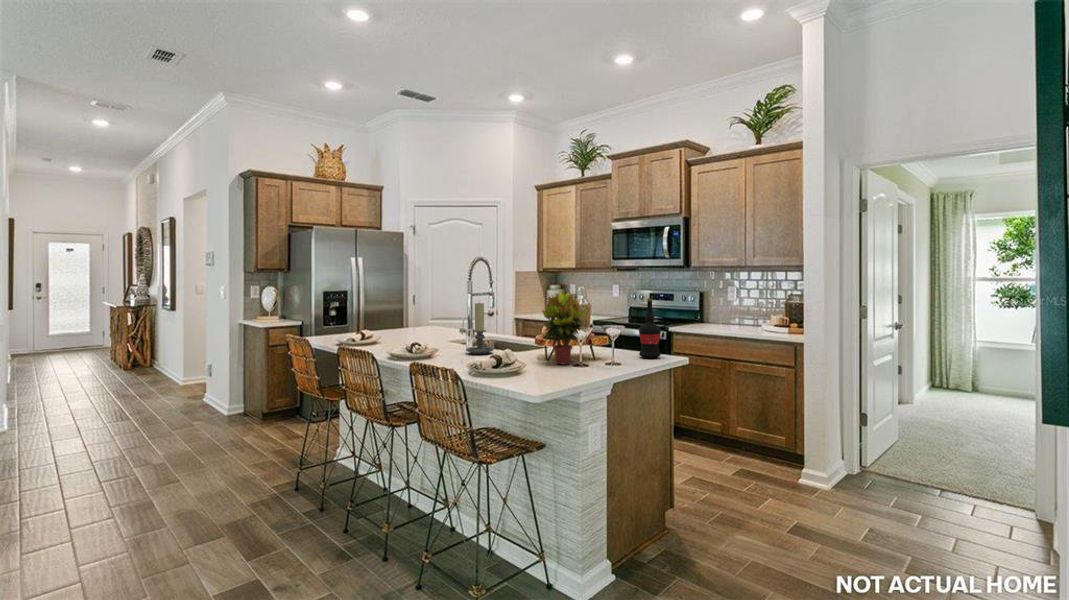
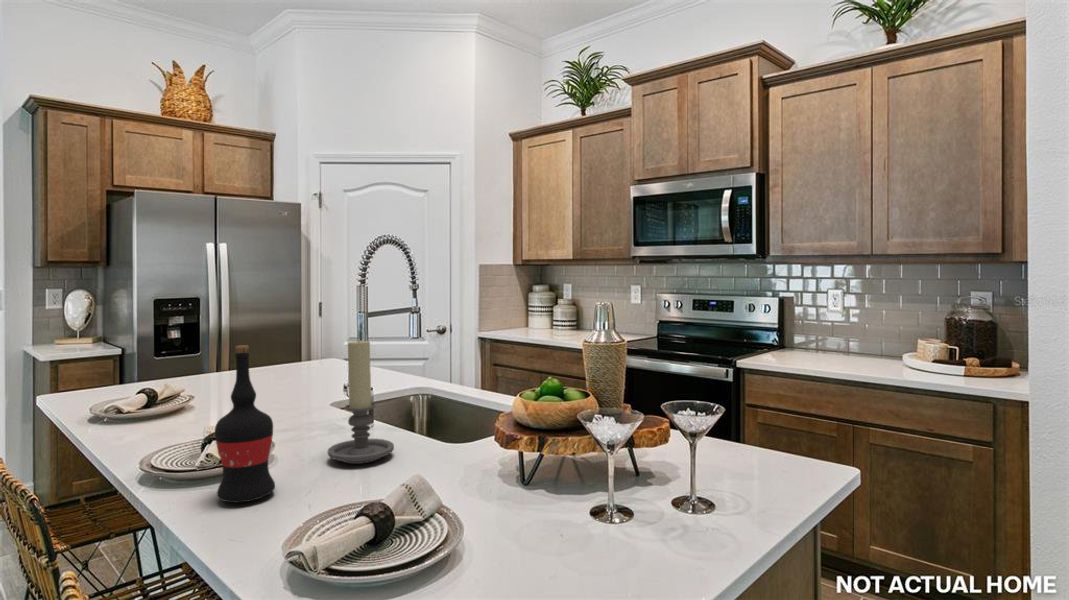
potted plant: present [542,291,585,365] -> none [492,321,624,526]
wine bottle: present [639,298,661,358] -> present [215,345,275,503]

